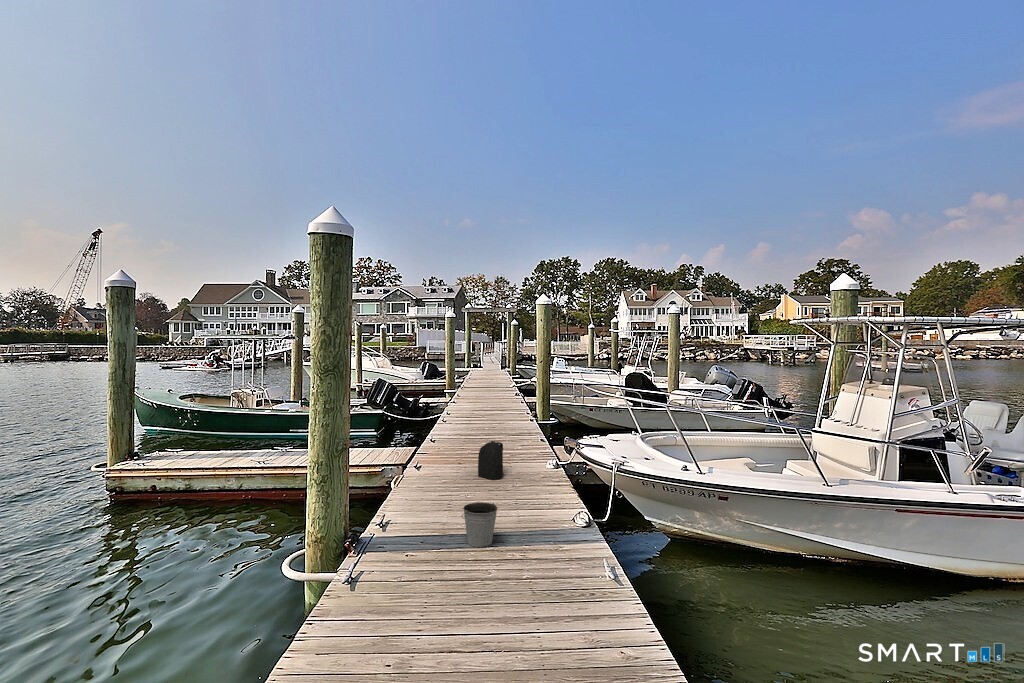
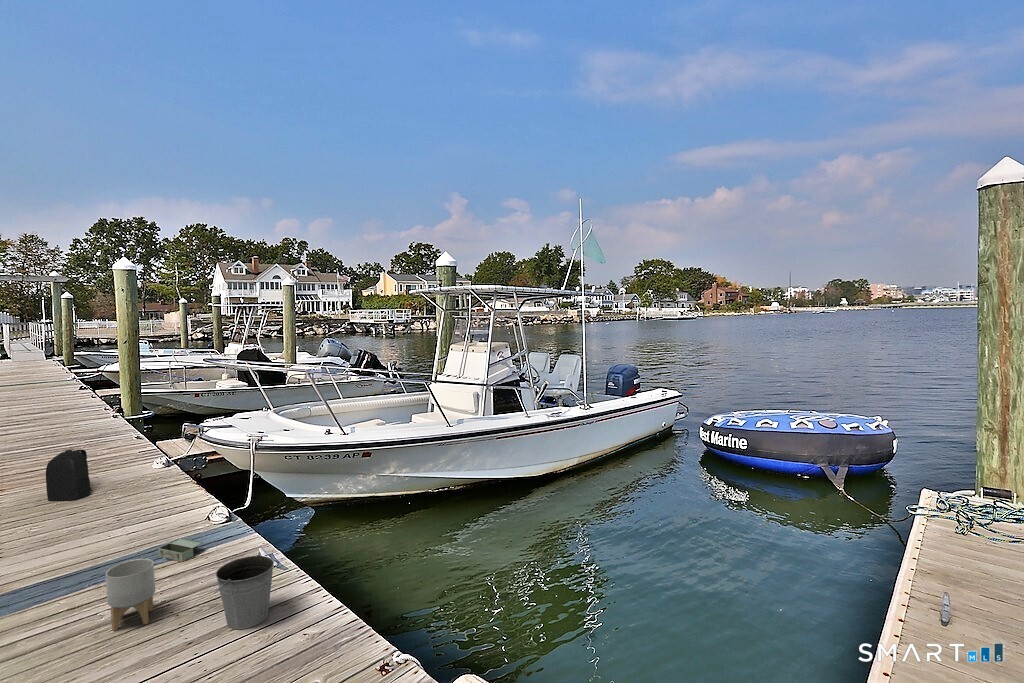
bucket: present [462,502,498,547] -> present [214,553,274,629]
toolbox: none [533,530,564,550] -> present [158,538,203,562]
planter: none [491,537,522,592] -> present [106,559,155,631]

